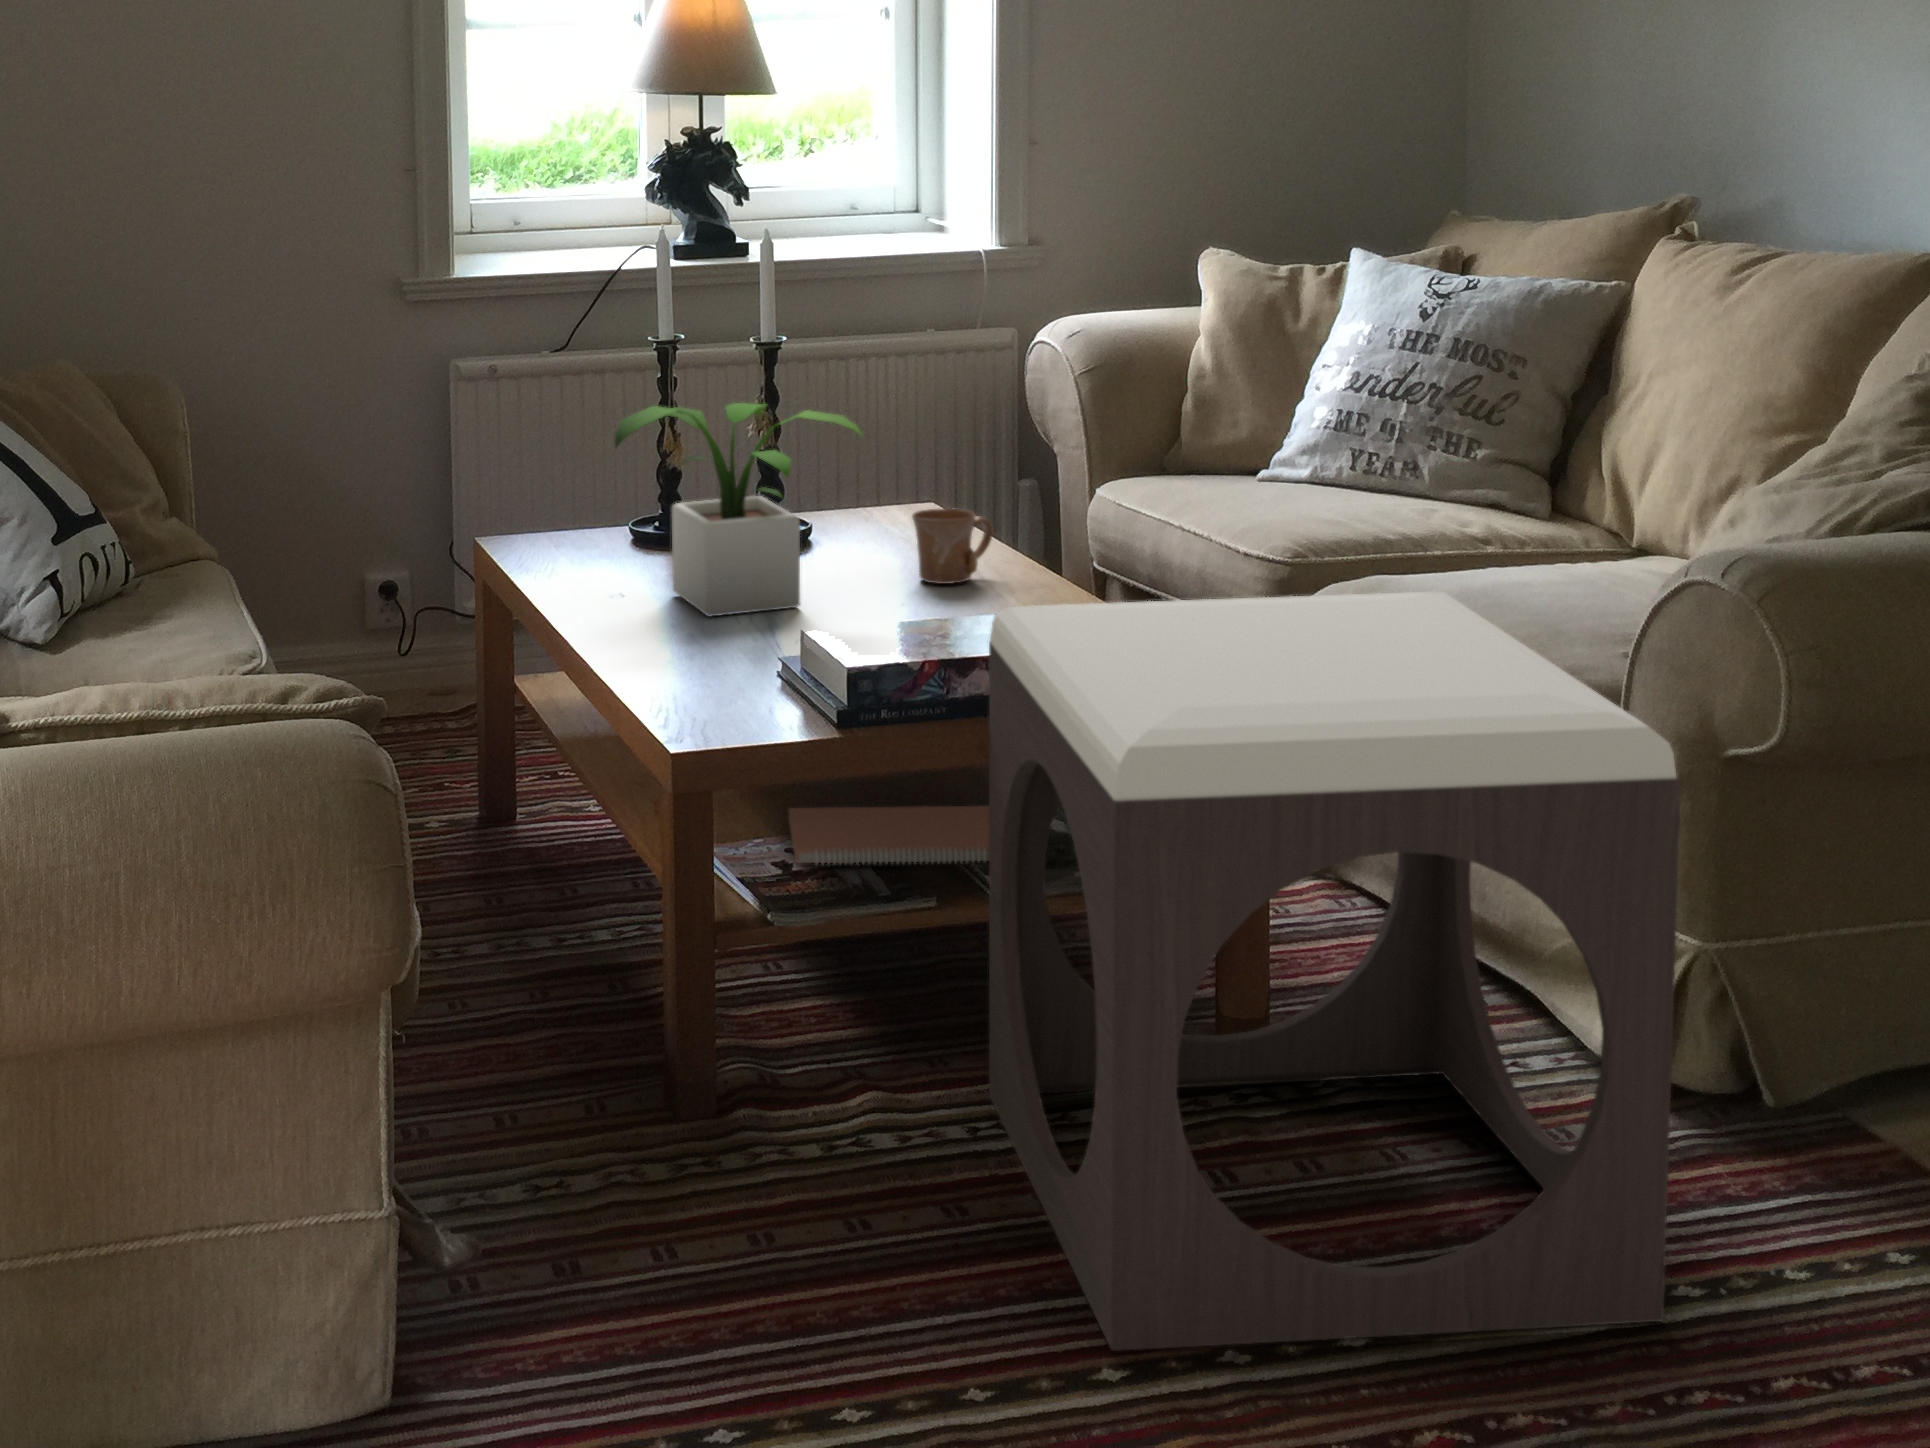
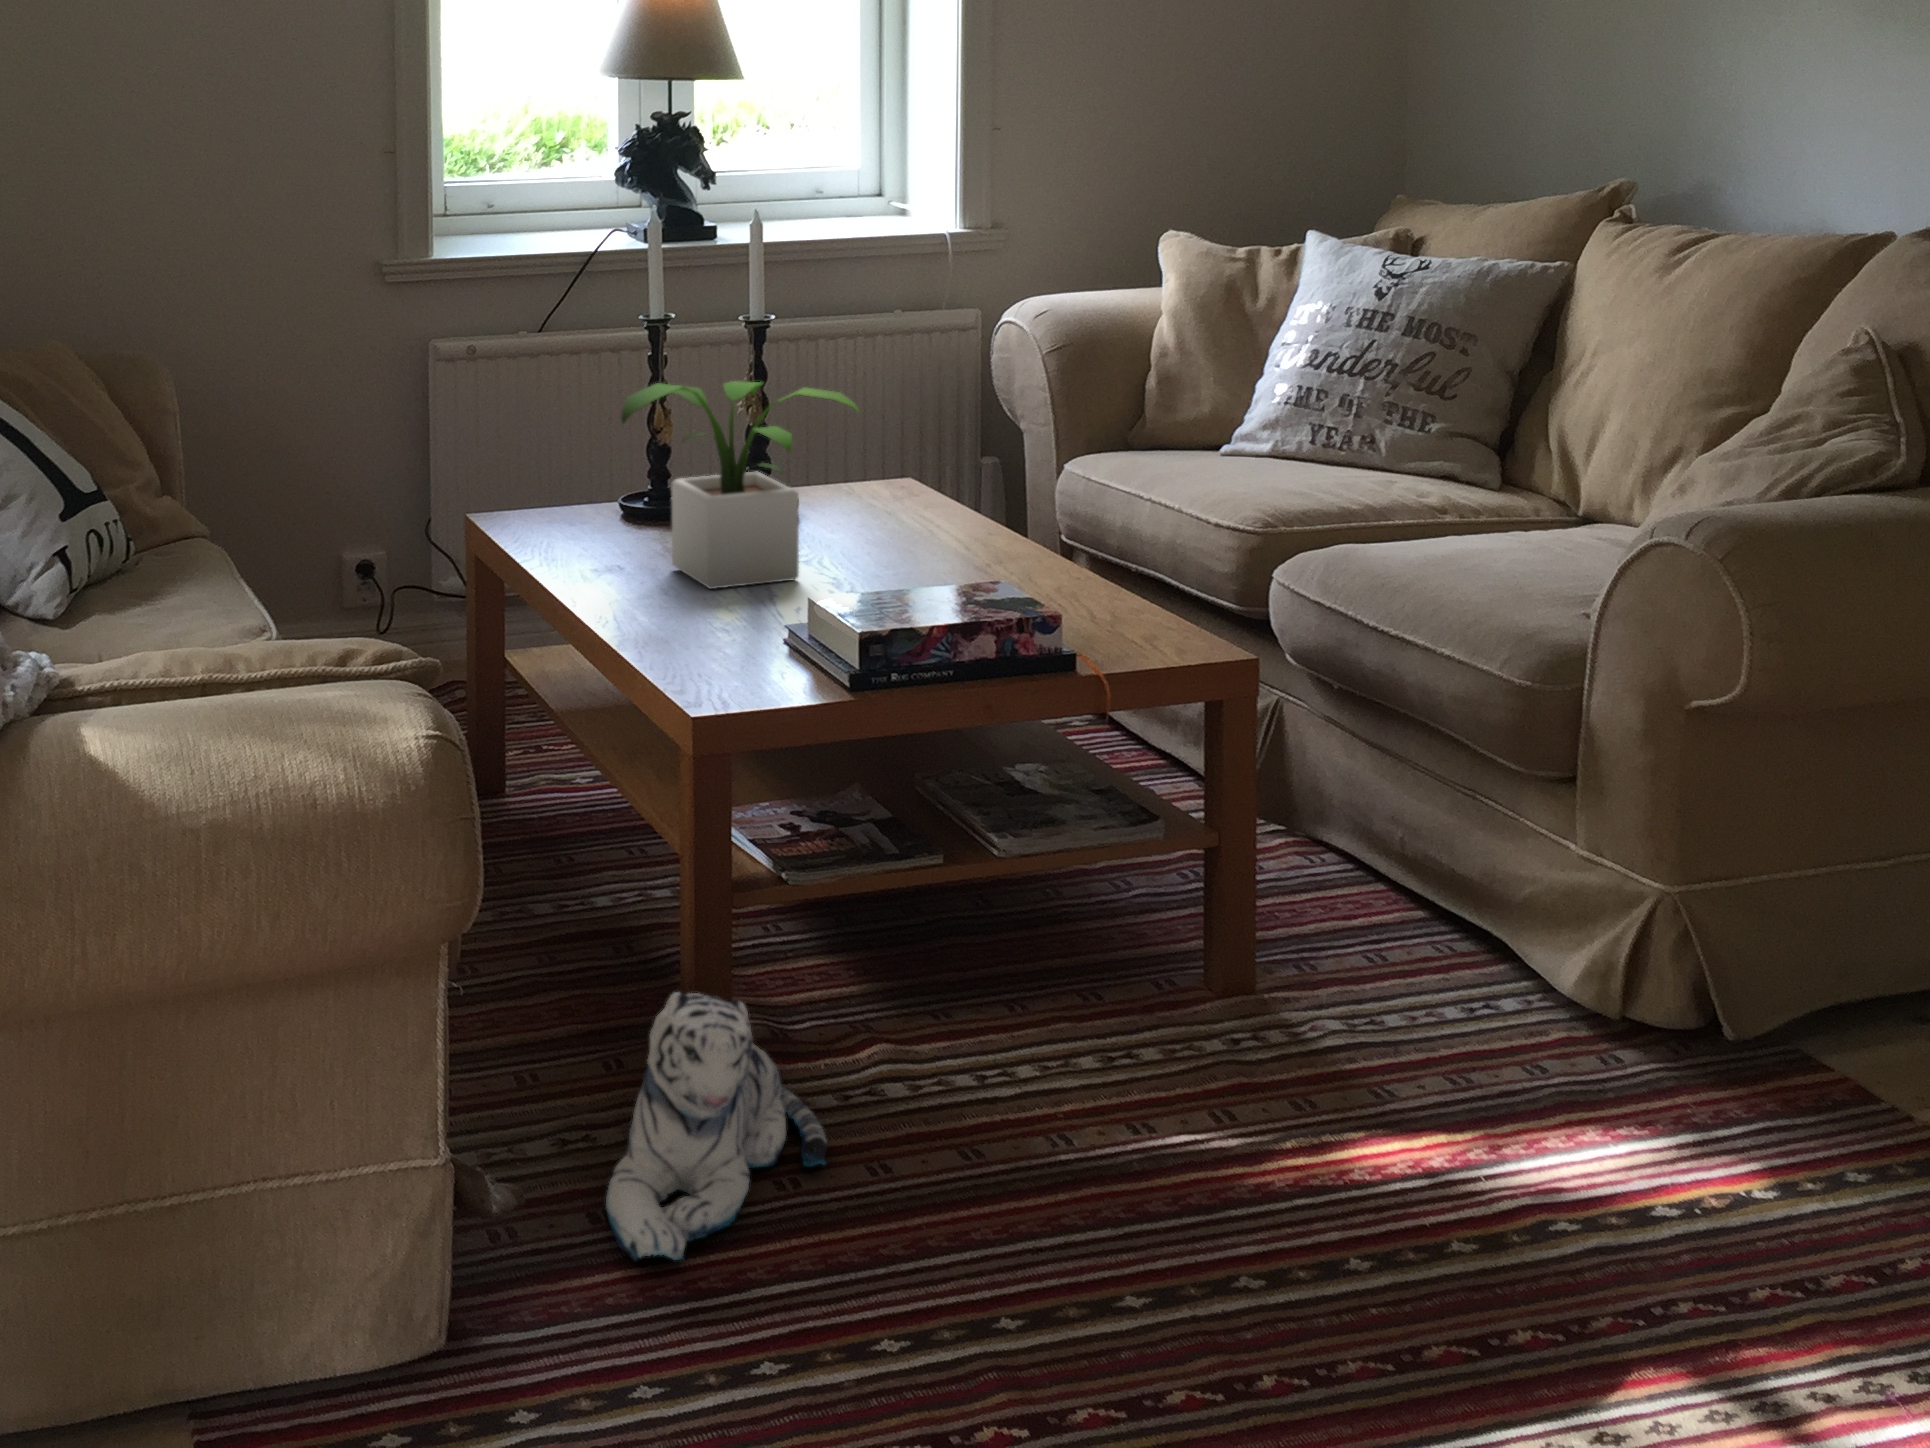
mug: present [912,508,993,584] -> none [904,483,981,556]
footstool: present [989,592,1681,1351] -> none [994,556,1659,1275]
notebook: present [788,806,989,864] -> none [792,769,1016,828]
plush toy: none [569,1040,805,1322] -> present [606,992,827,1261]

